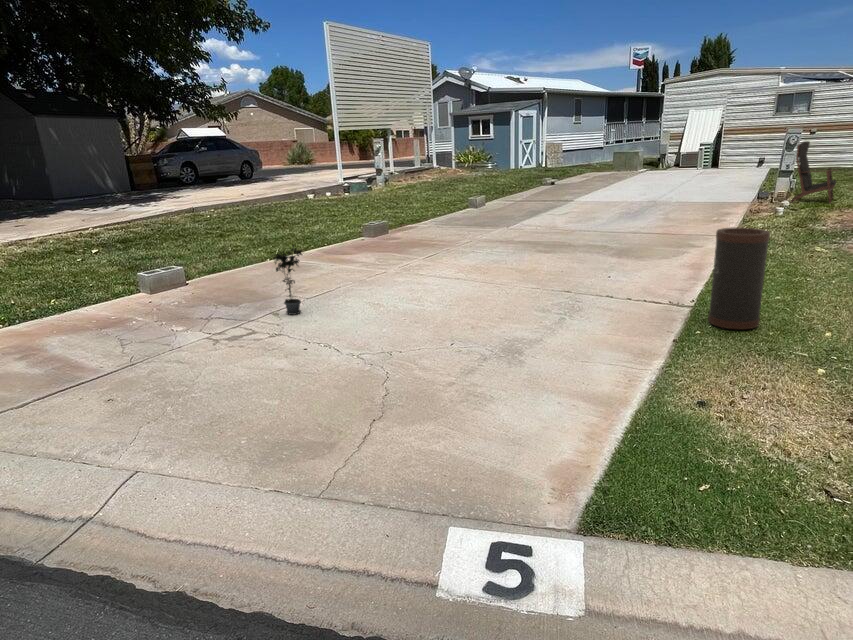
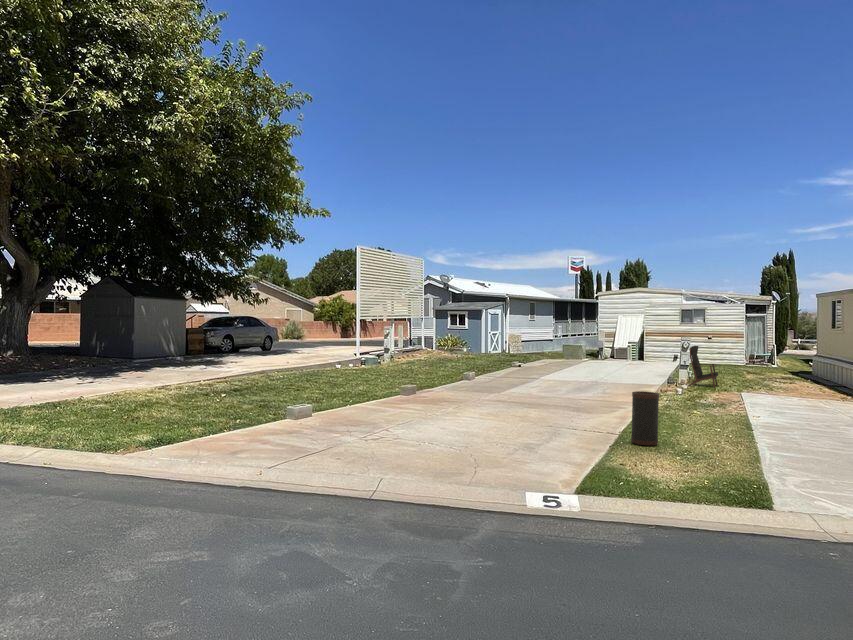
potted plant: present [271,245,302,315] -> none [385,391,403,433]

